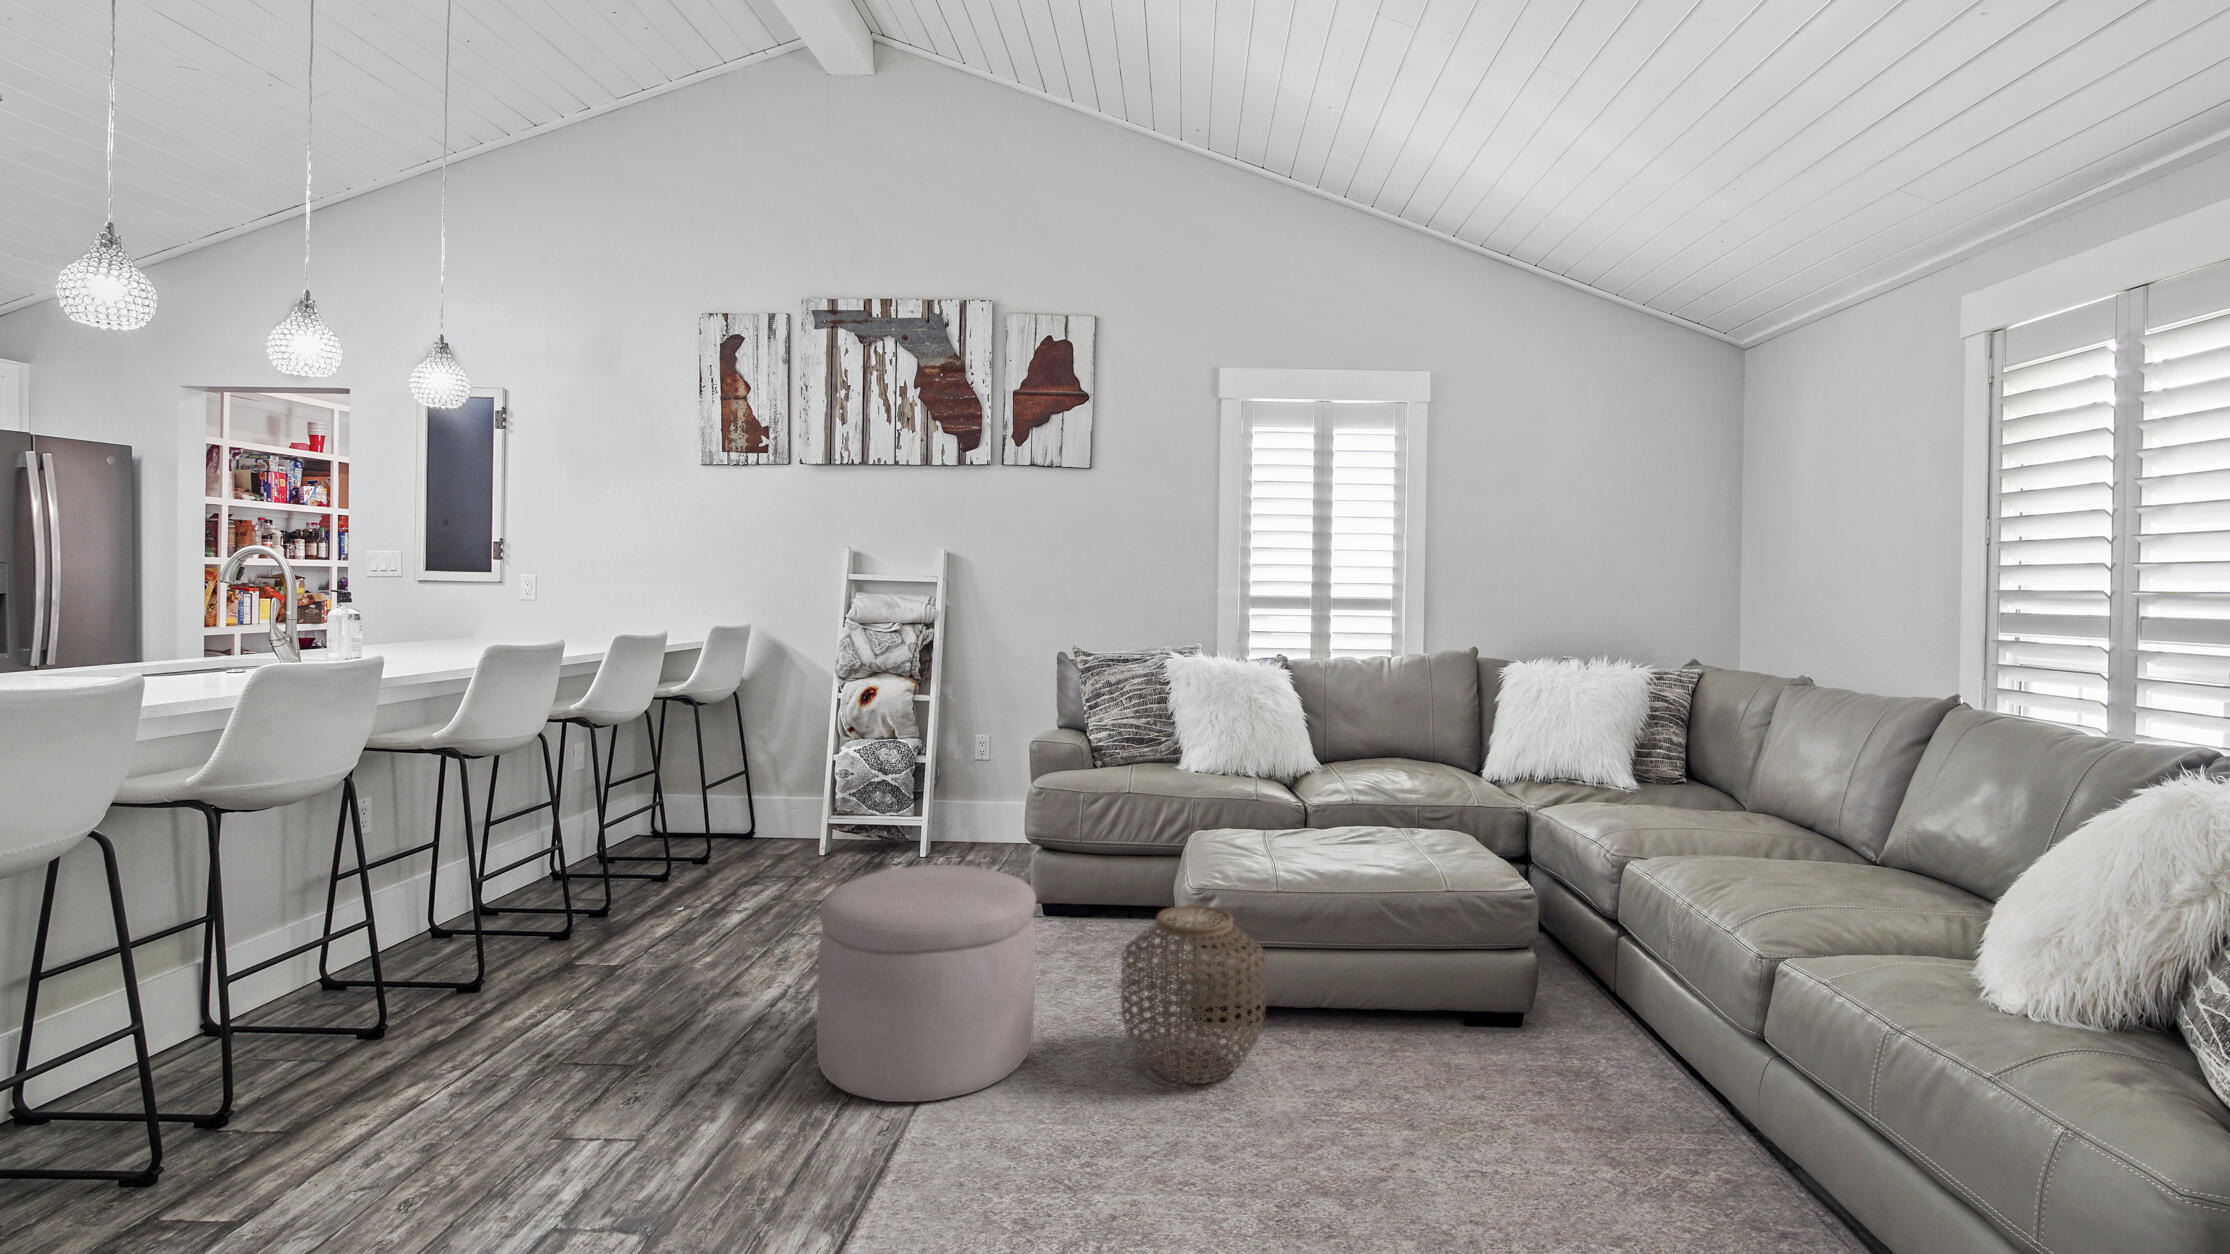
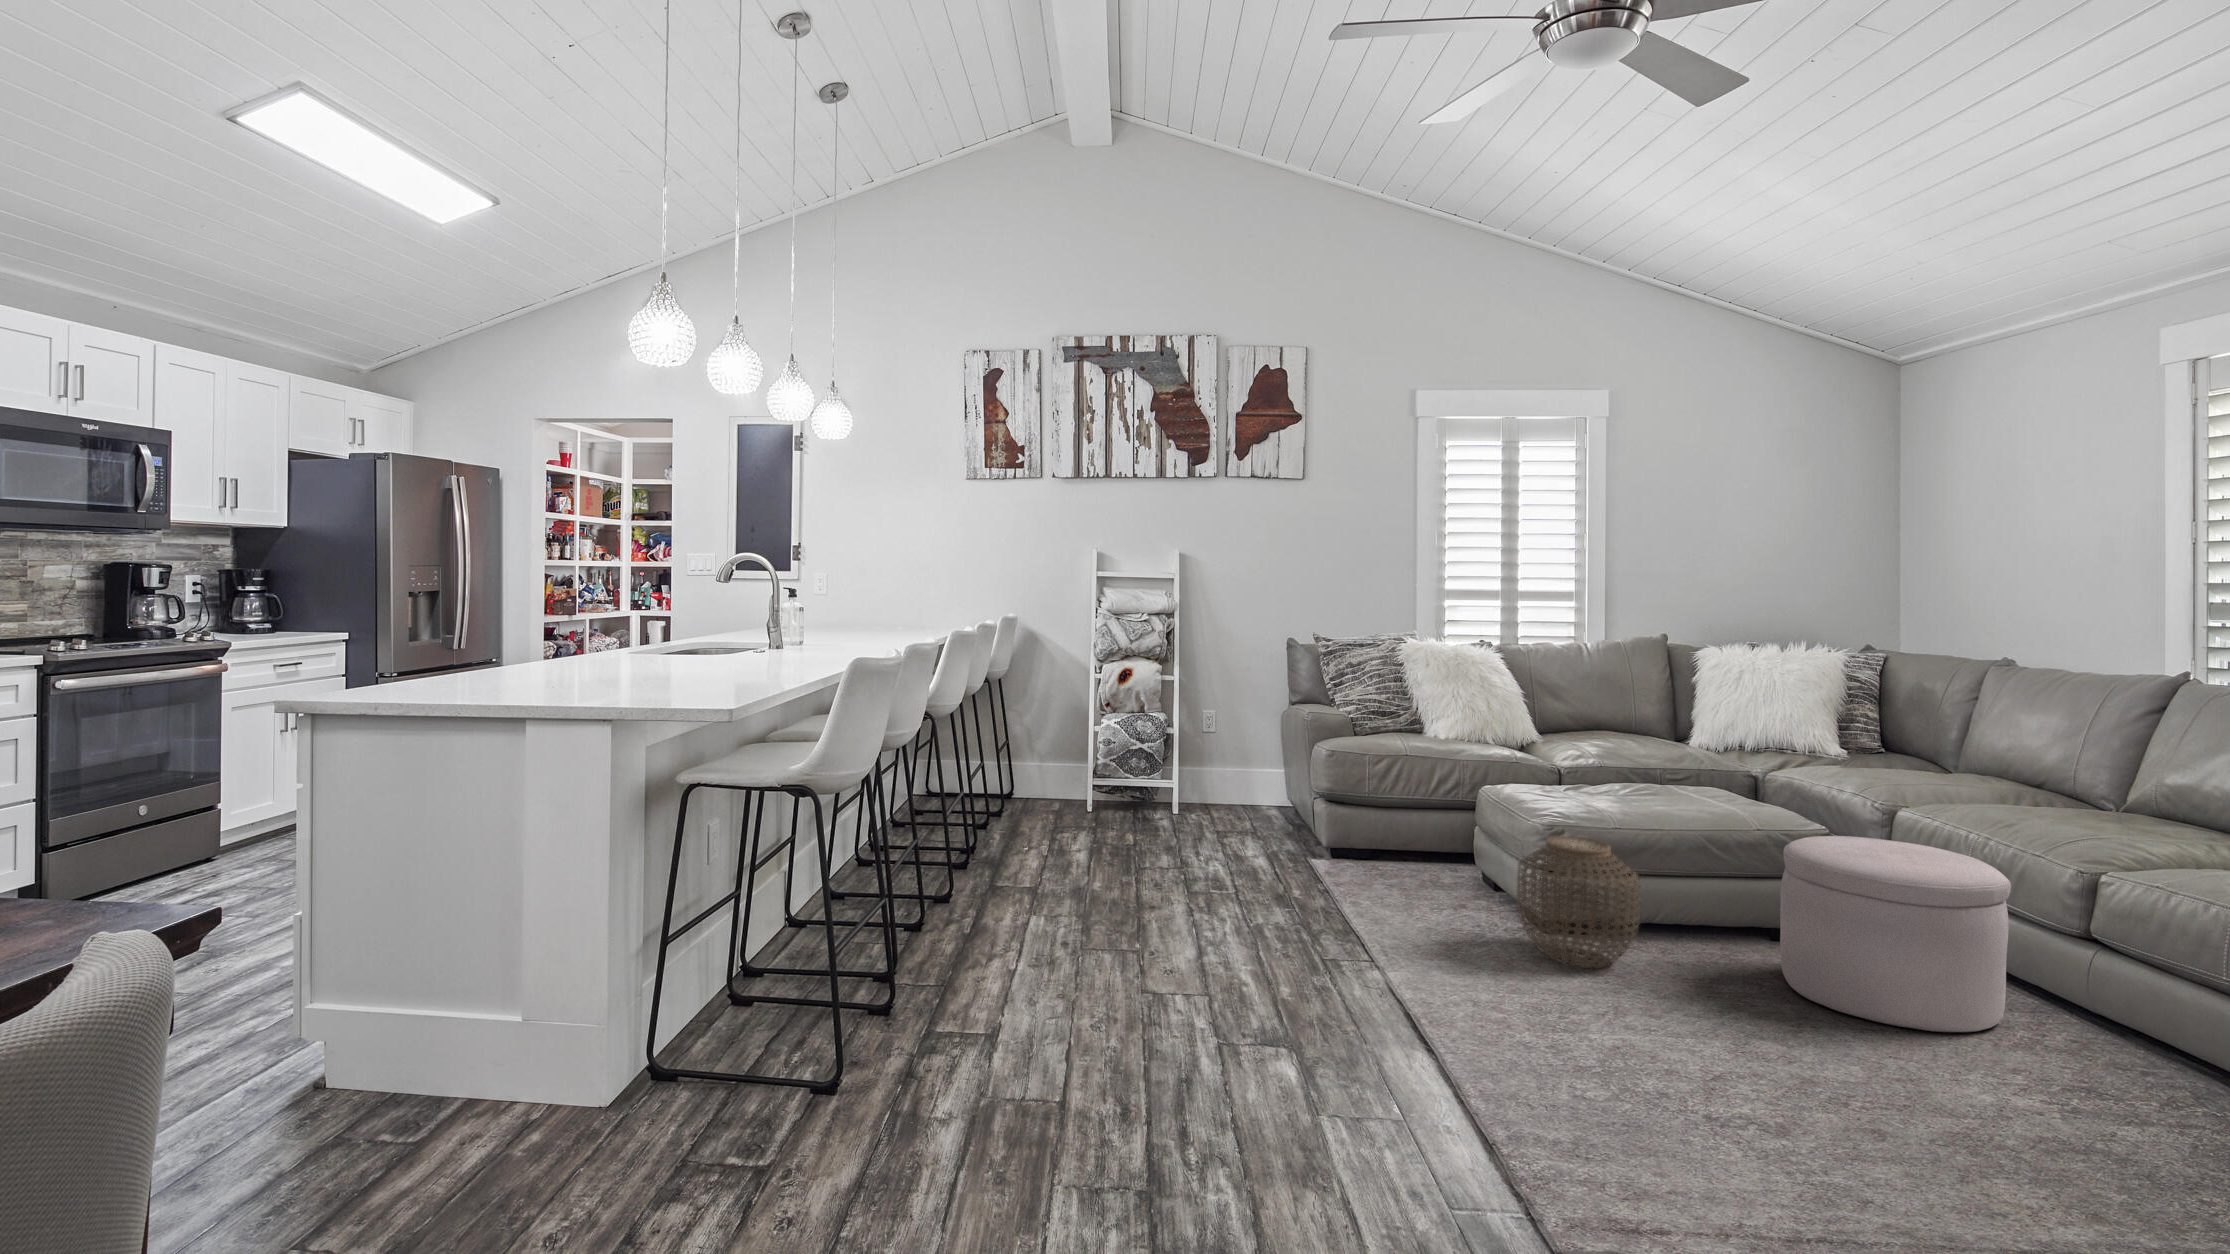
ottoman: present [817,865,1036,1102] -> present [1780,836,2011,1032]

